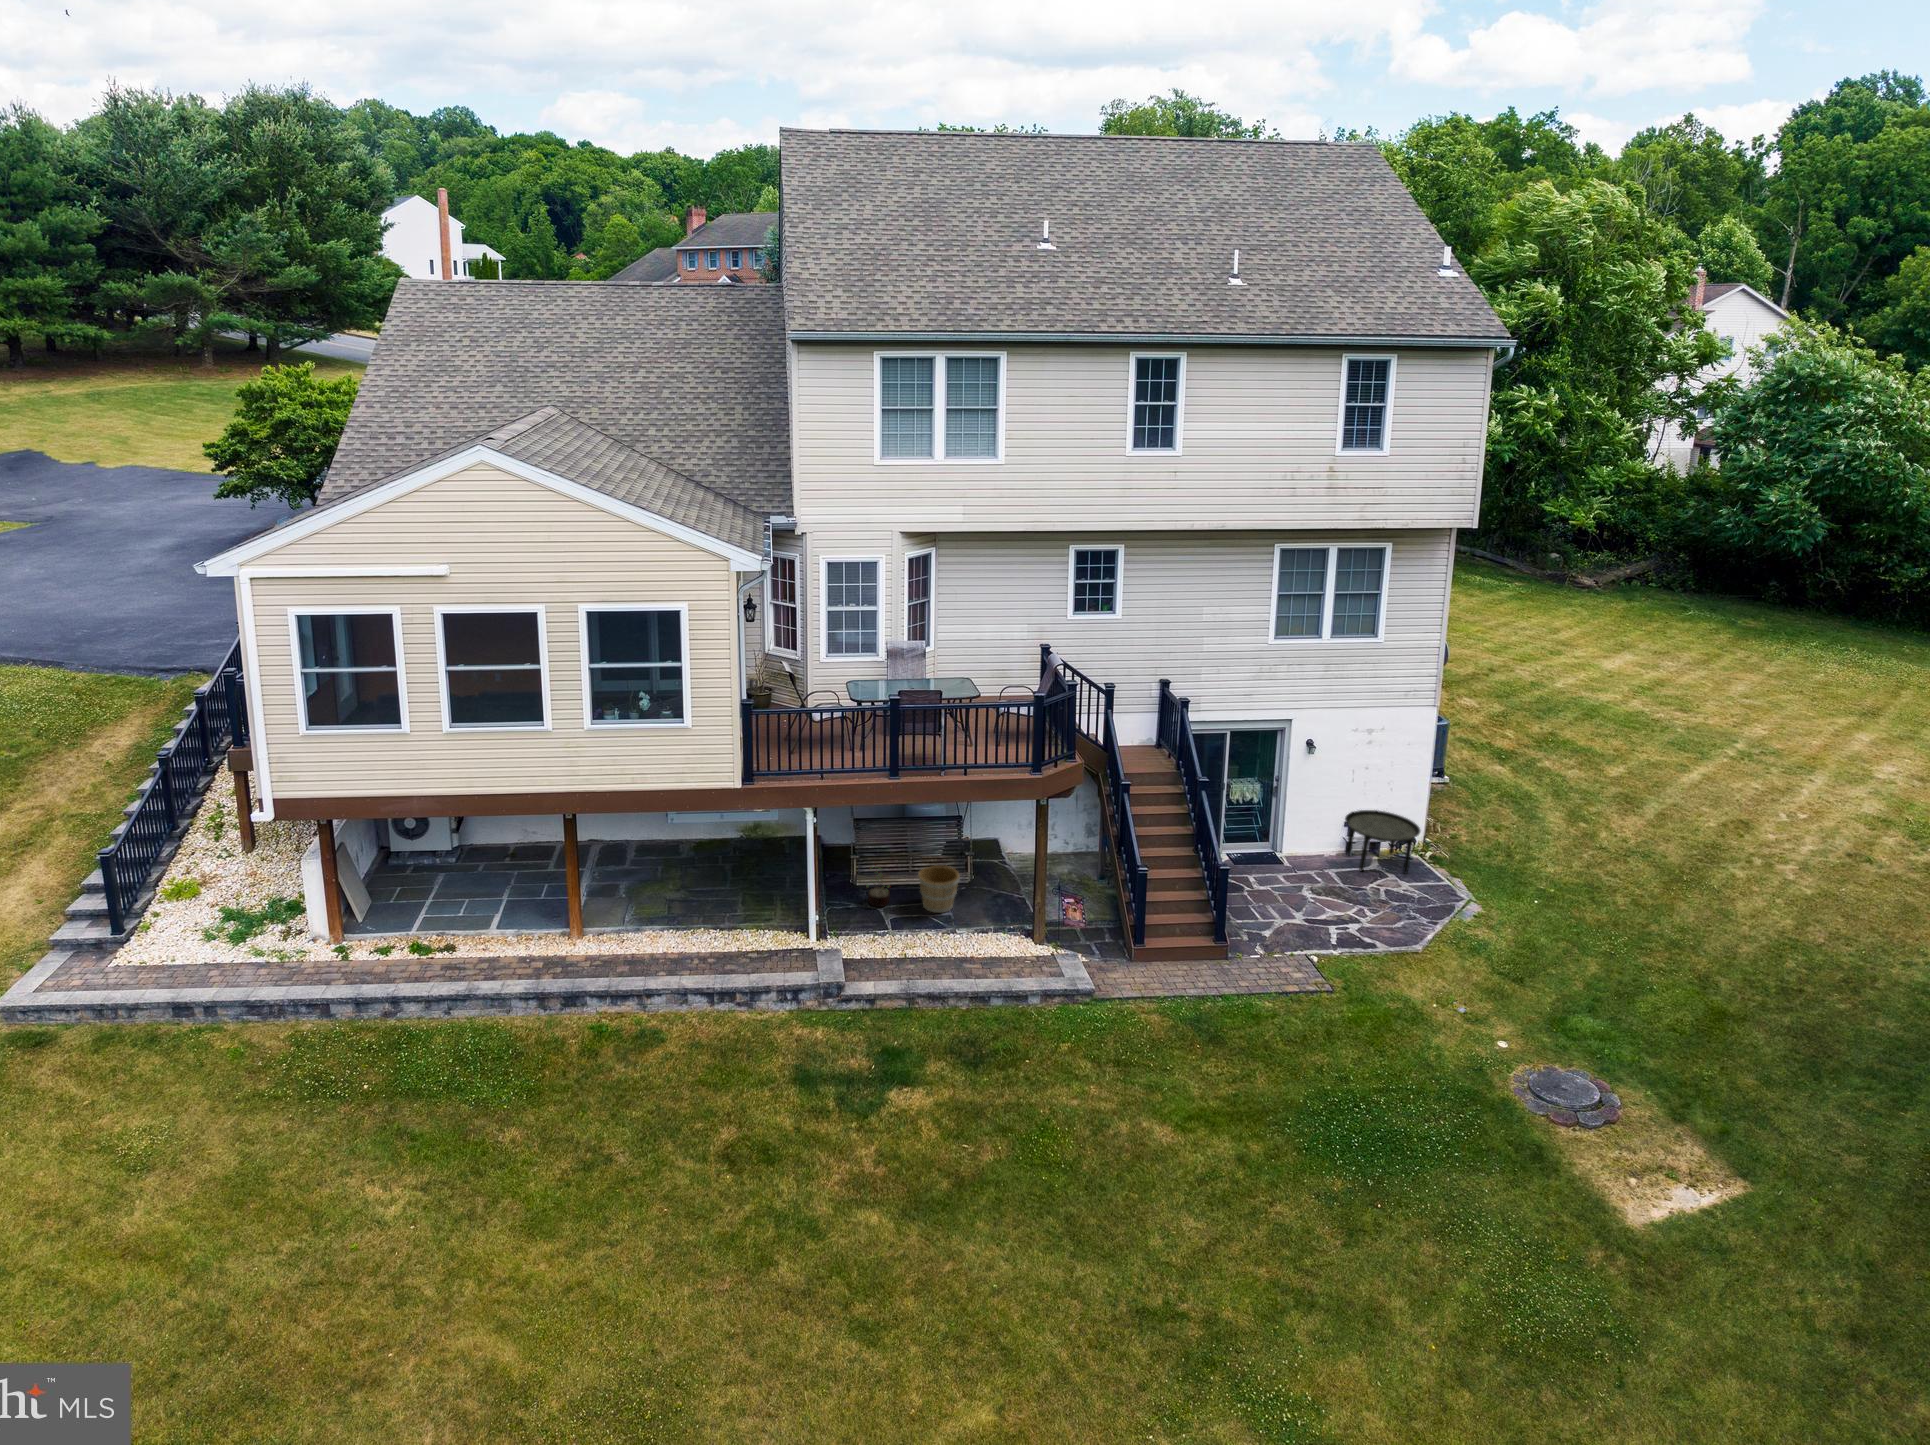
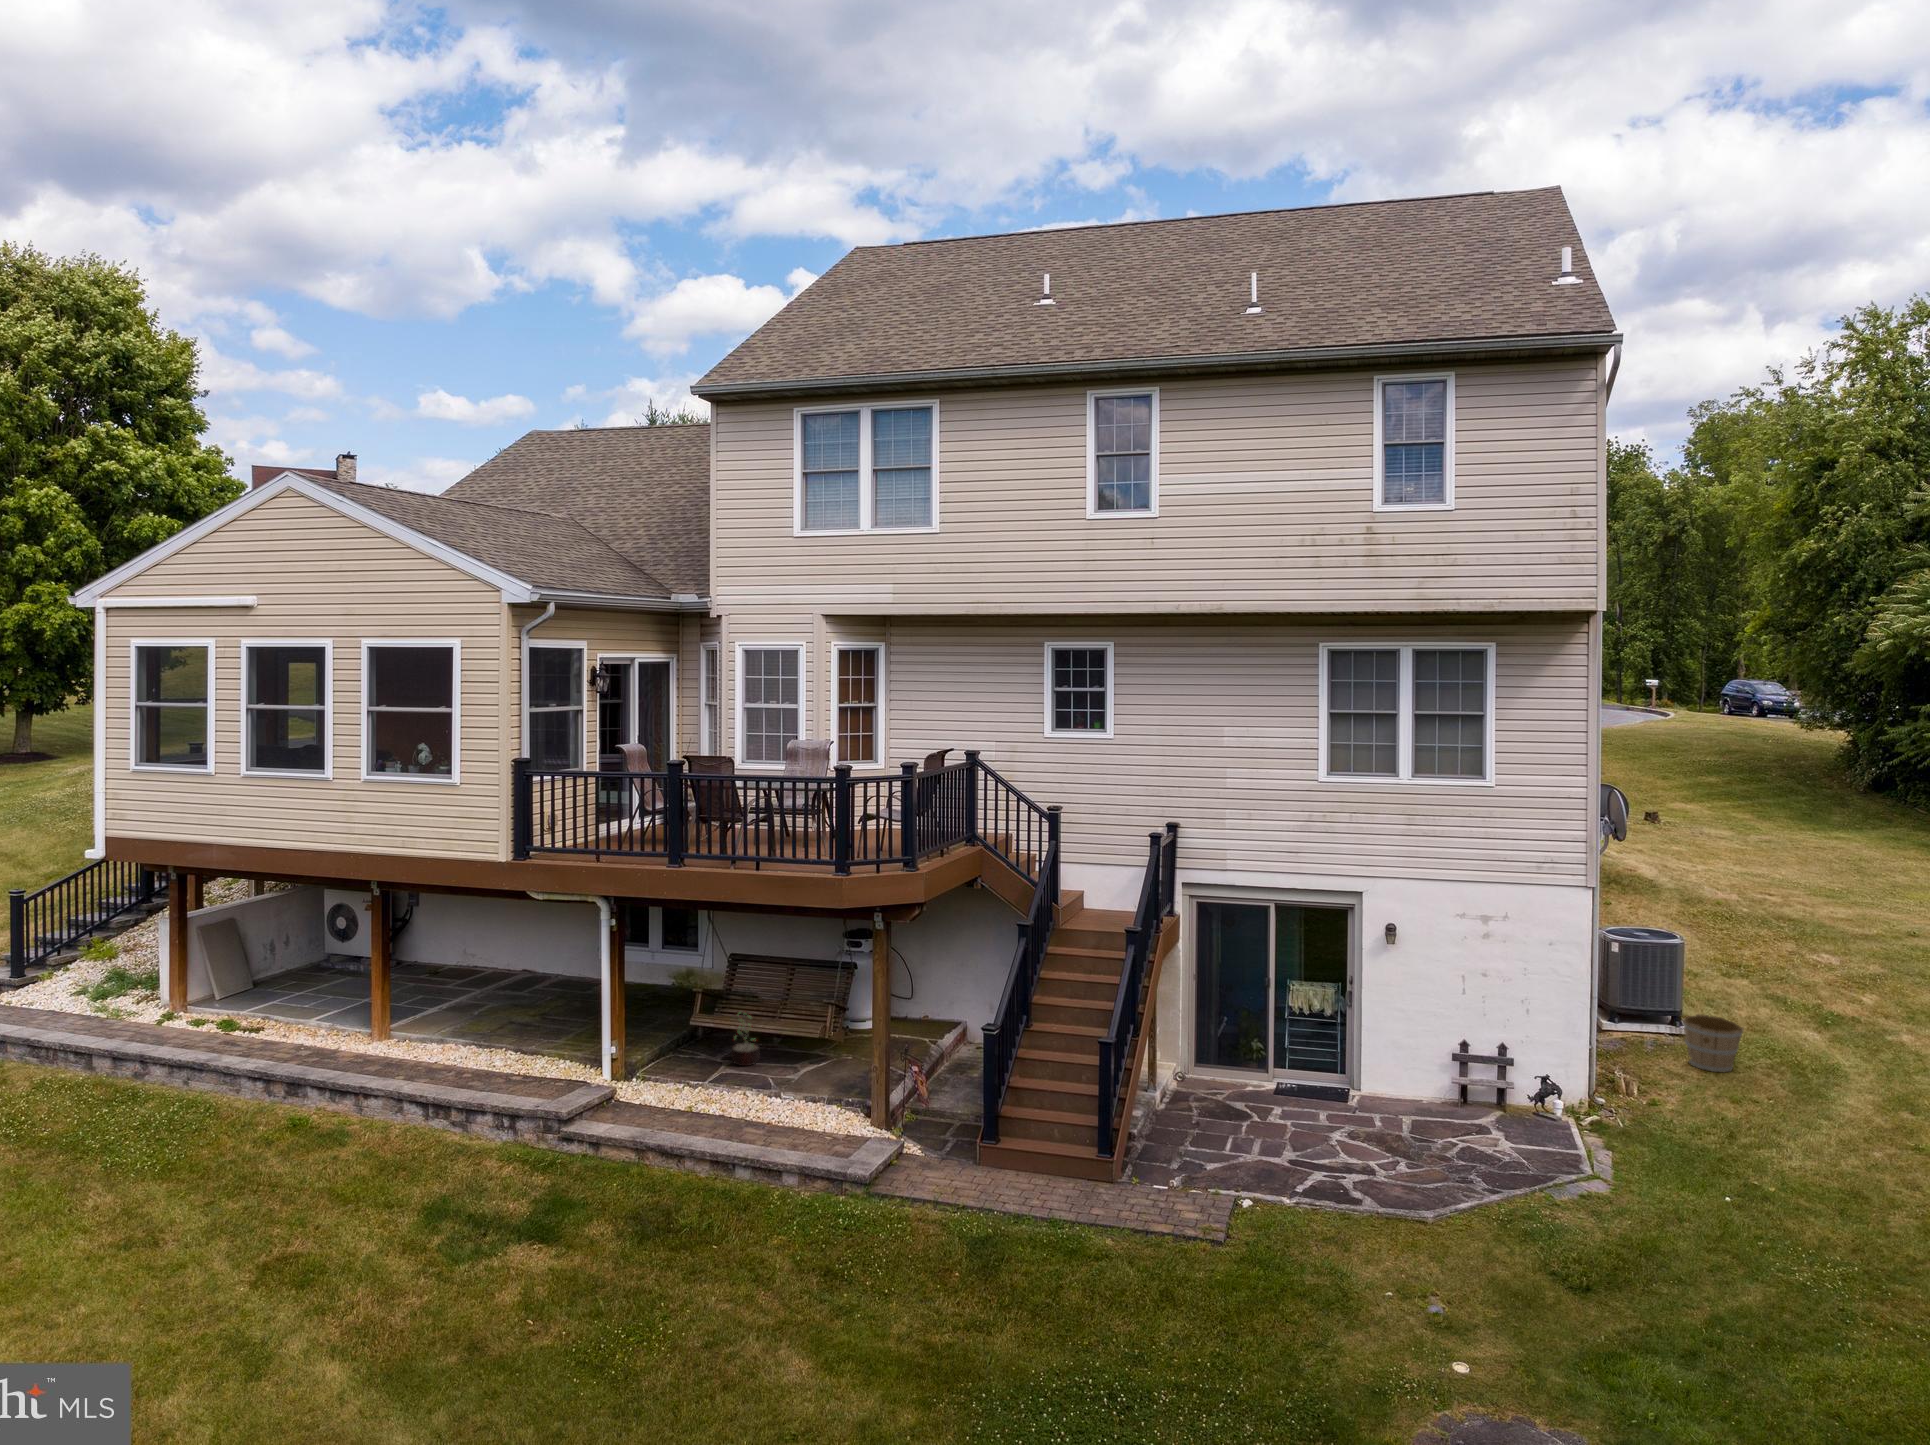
round table: present [1345,810,1420,874] -> none [1435,1039,1554,1139]
wooden bucket: present [918,866,960,913] -> present [1682,1014,1744,1072]

